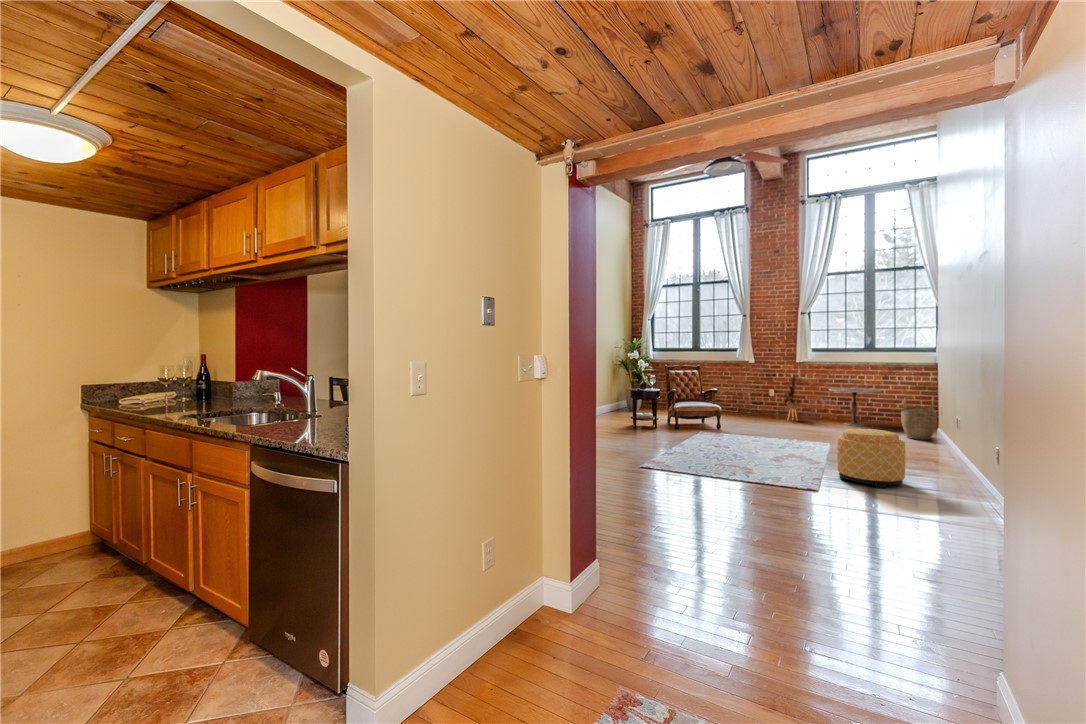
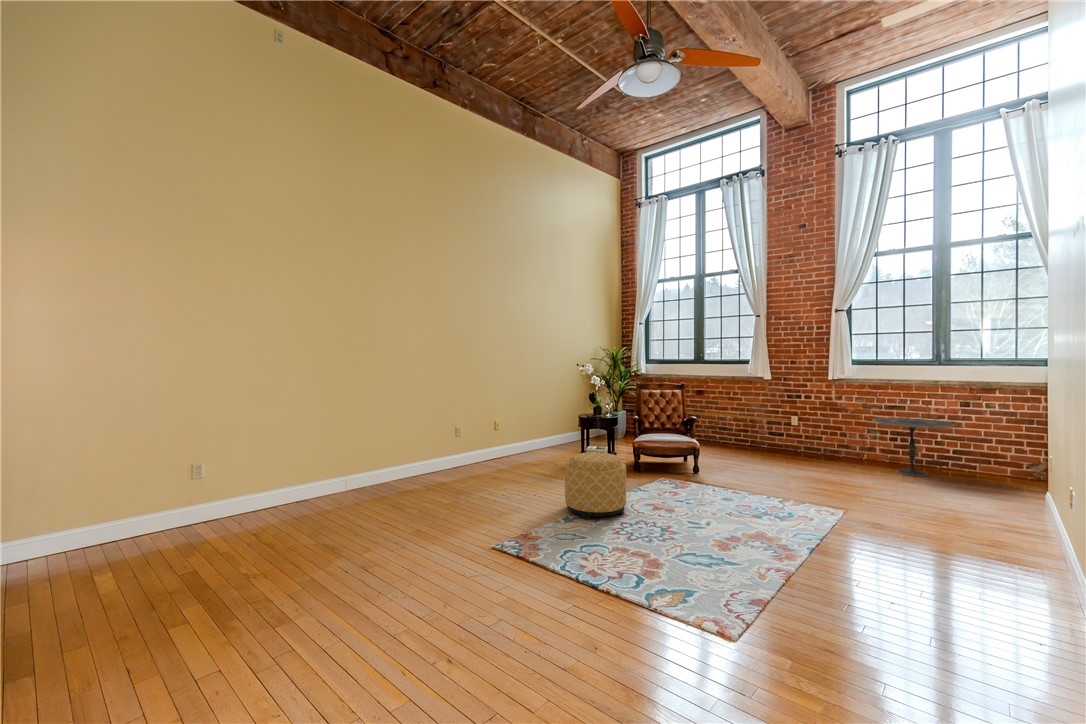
house plant: present [782,376,800,419] -> none [797,399,835,462]
woven basket: present [901,398,937,440] -> none [979,442,1043,514]
ottoman: present [837,429,905,488] -> present [565,452,626,519]

